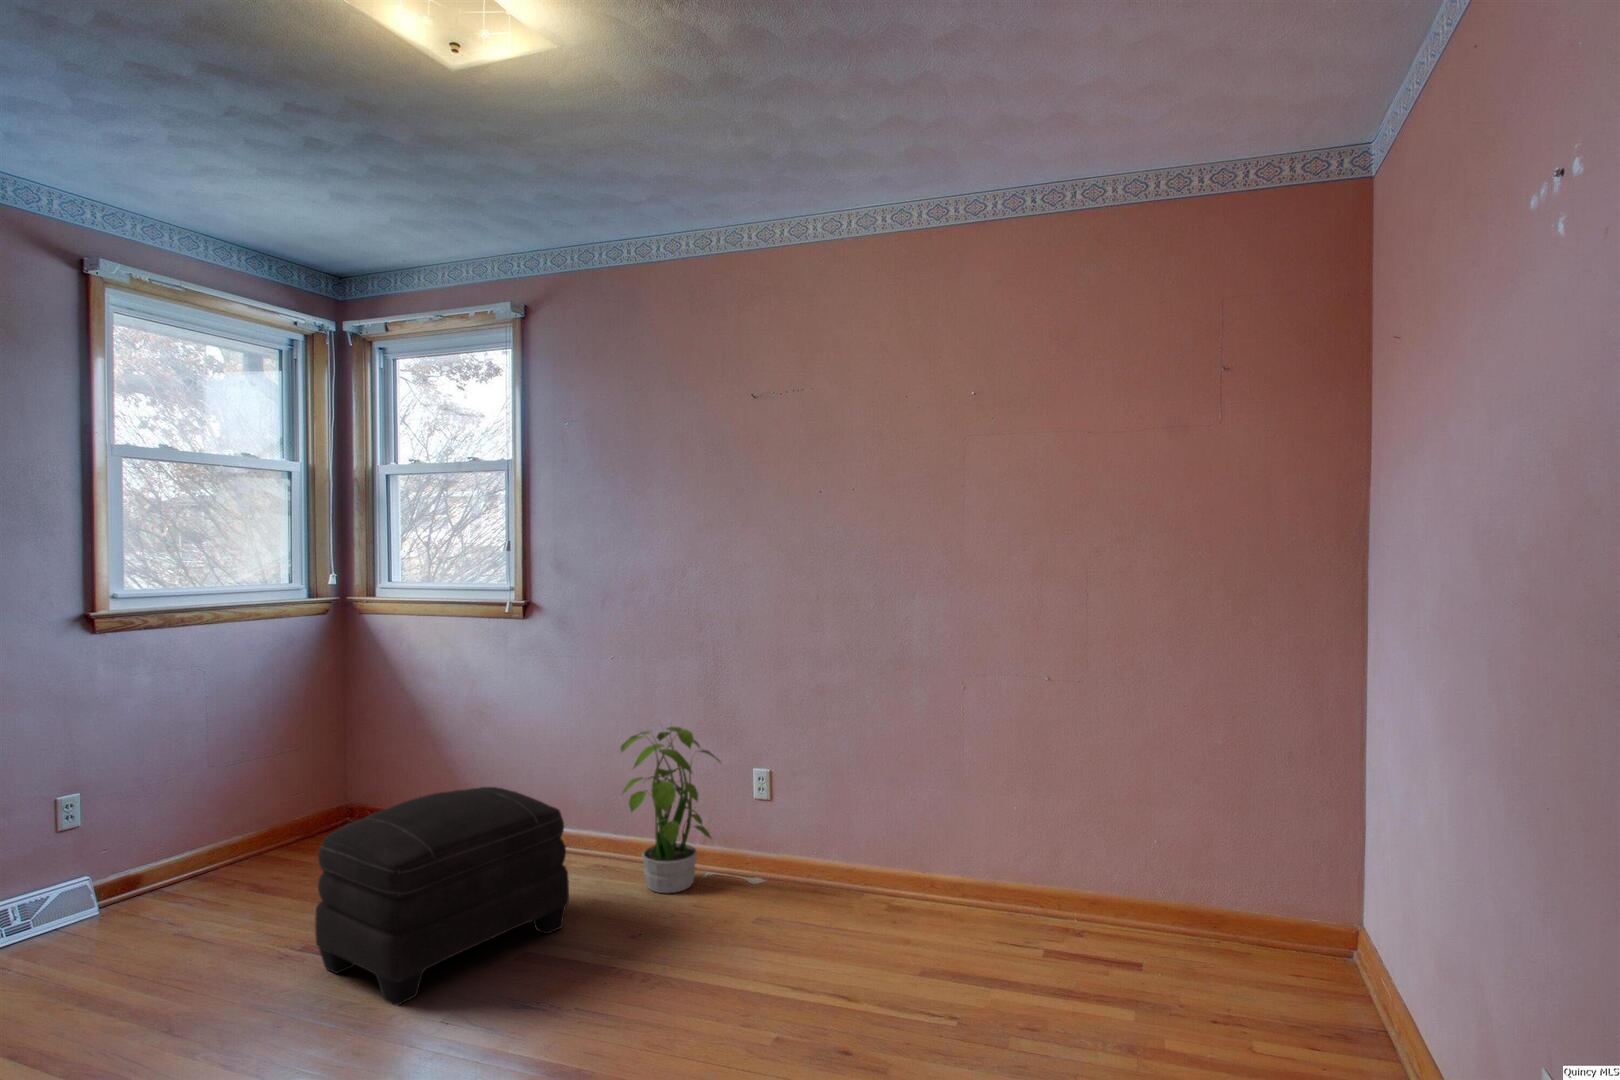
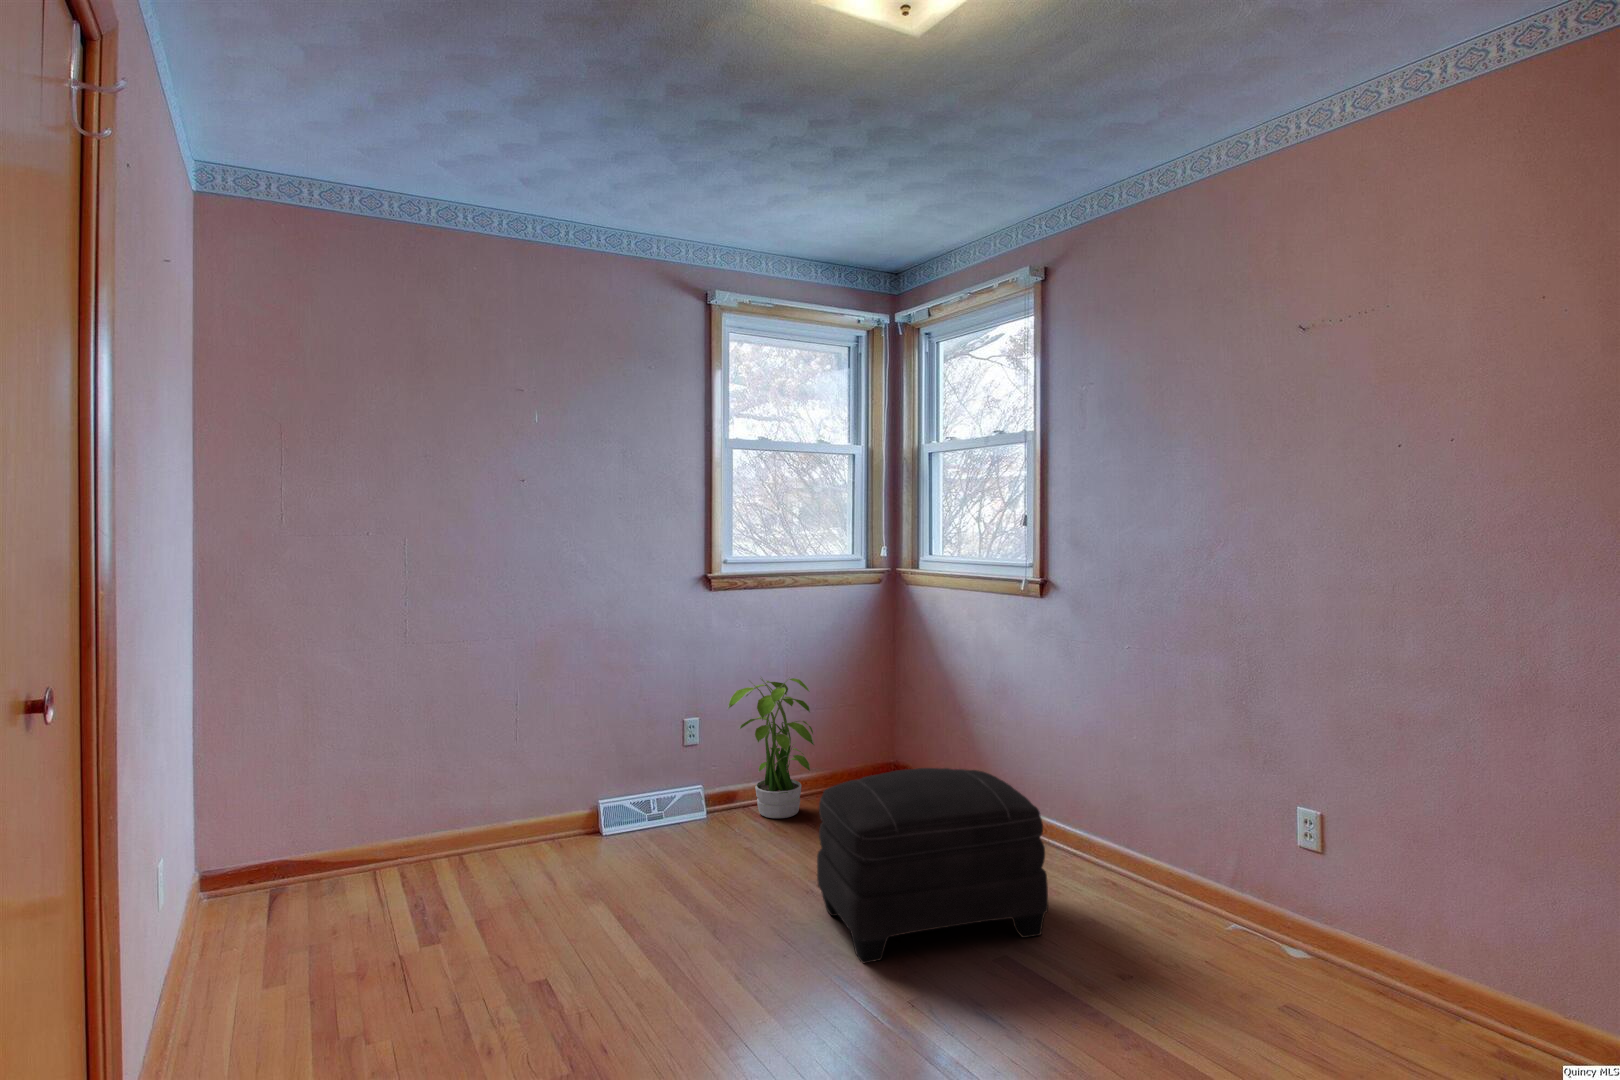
potted plant: present [620,726,720,893] -> present [727,677,814,818]

